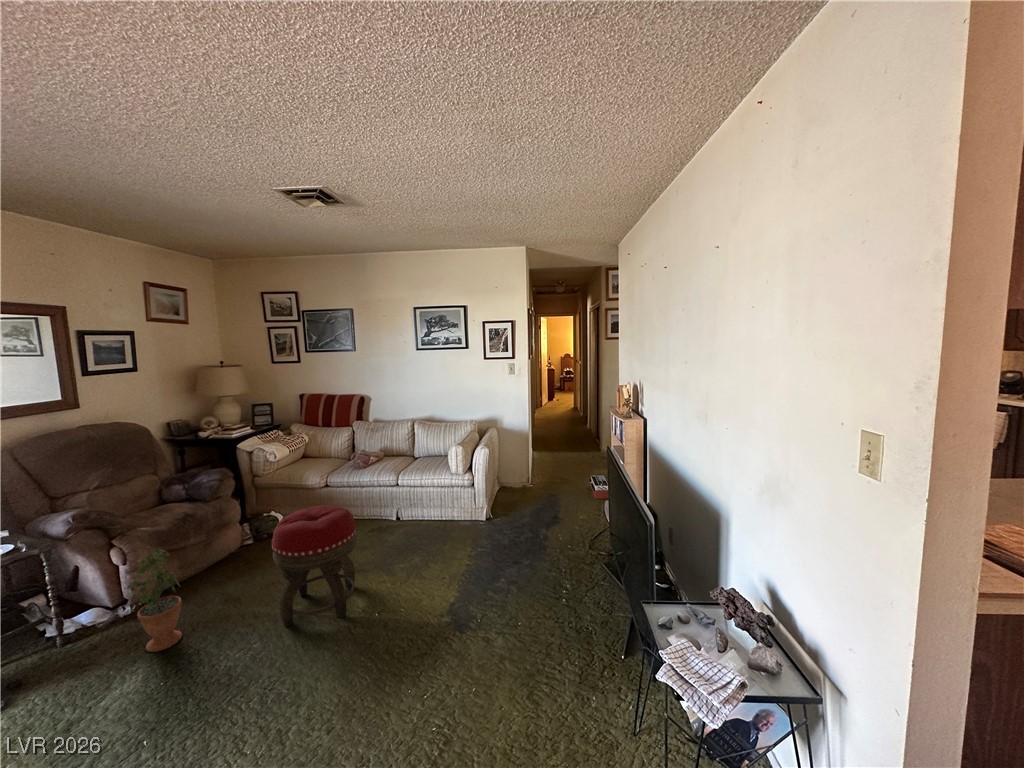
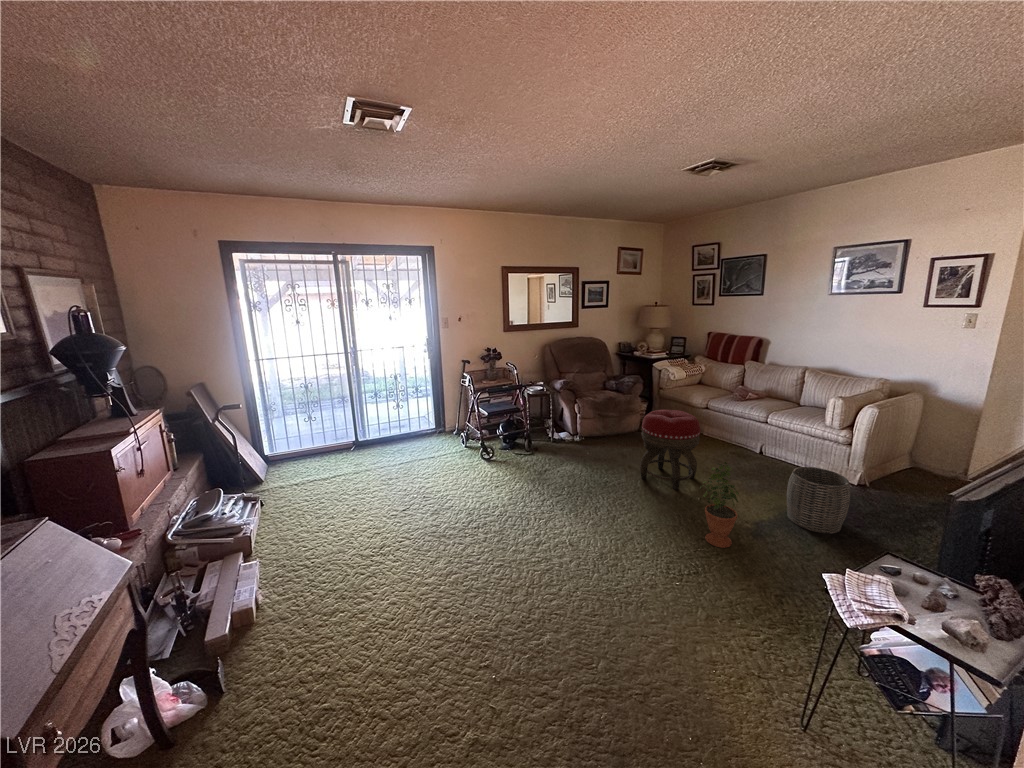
woven basket: none [459,519,509,589] -> present [787,467,850,533]
potted plant: present [124,547,182,652] -> present [700,462,739,548]

